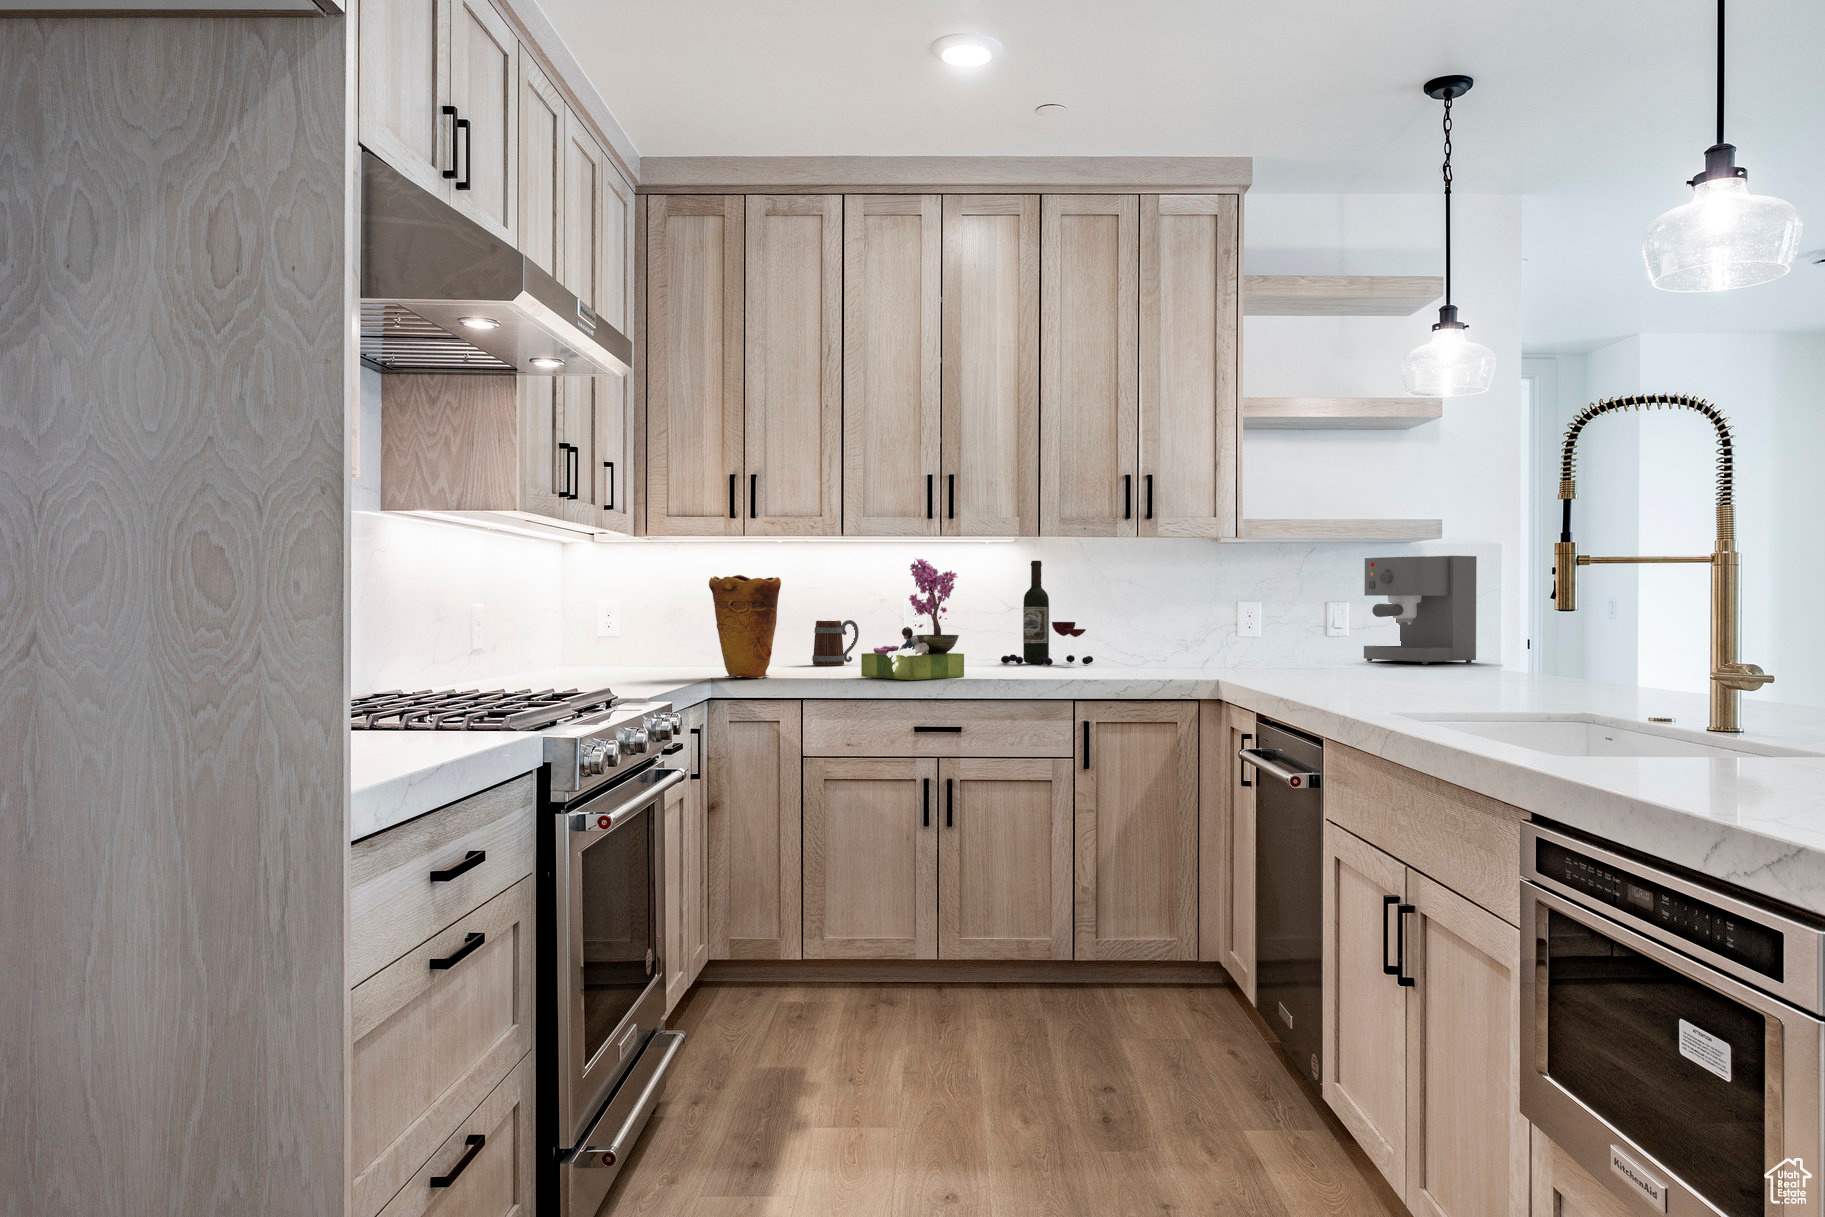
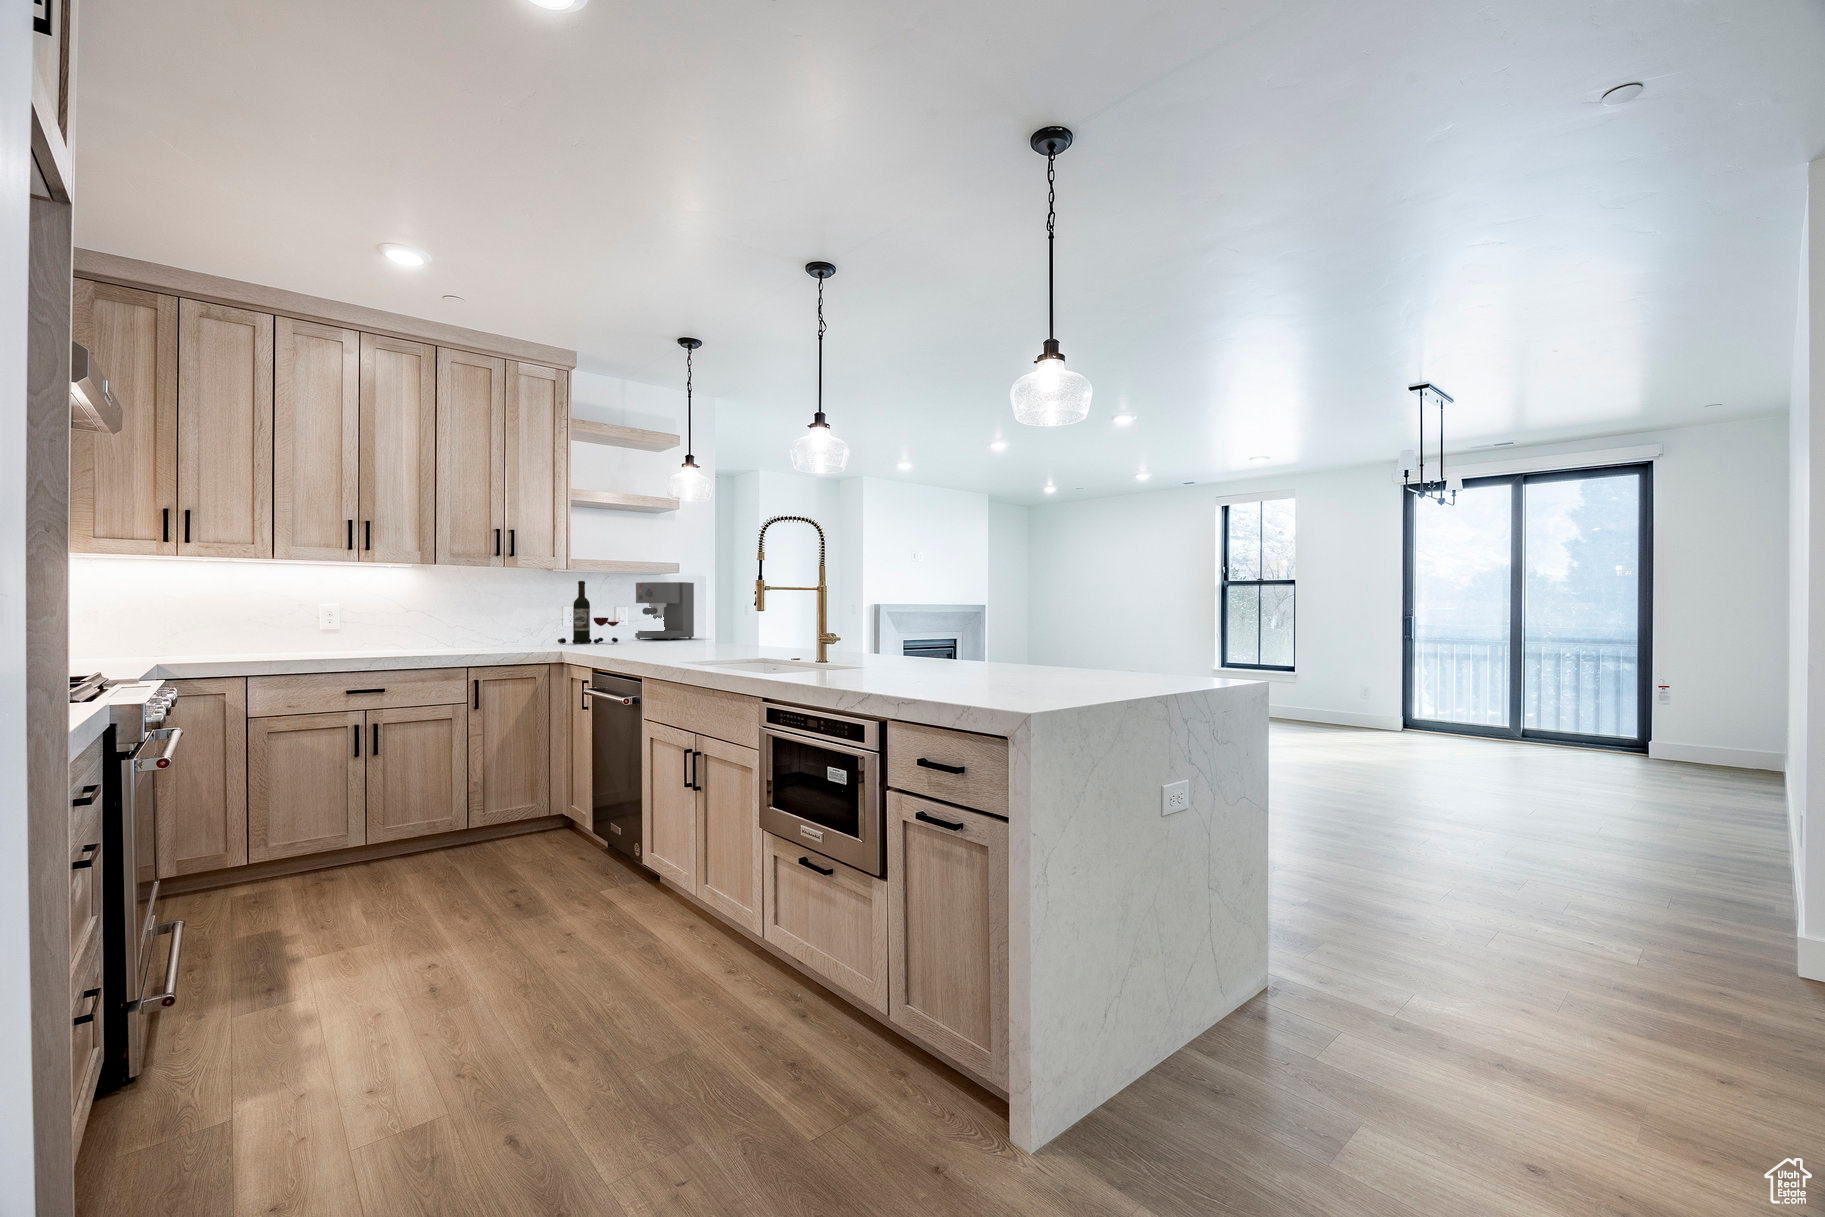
flower arrangement: present [861,558,964,680] -> none [303,576,388,659]
wine bottle: present [1001,561,1093,665] -> present [558,581,619,643]
vase: present [709,575,781,678] -> none [158,586,229,663]
mug: present [812,620,859,666] -> none [237,620,280,653]

